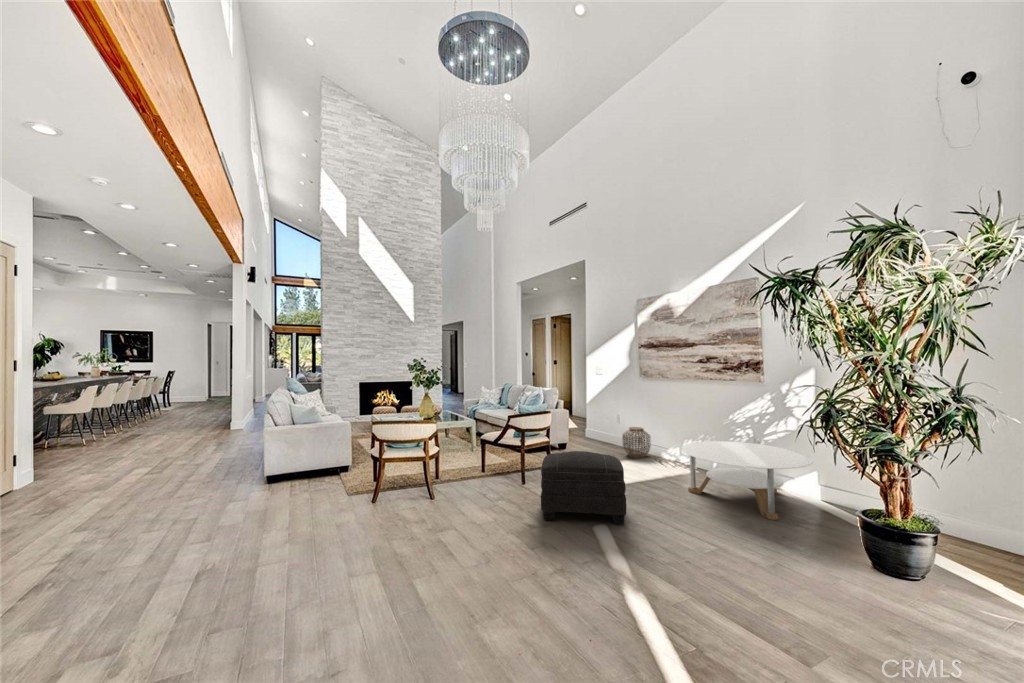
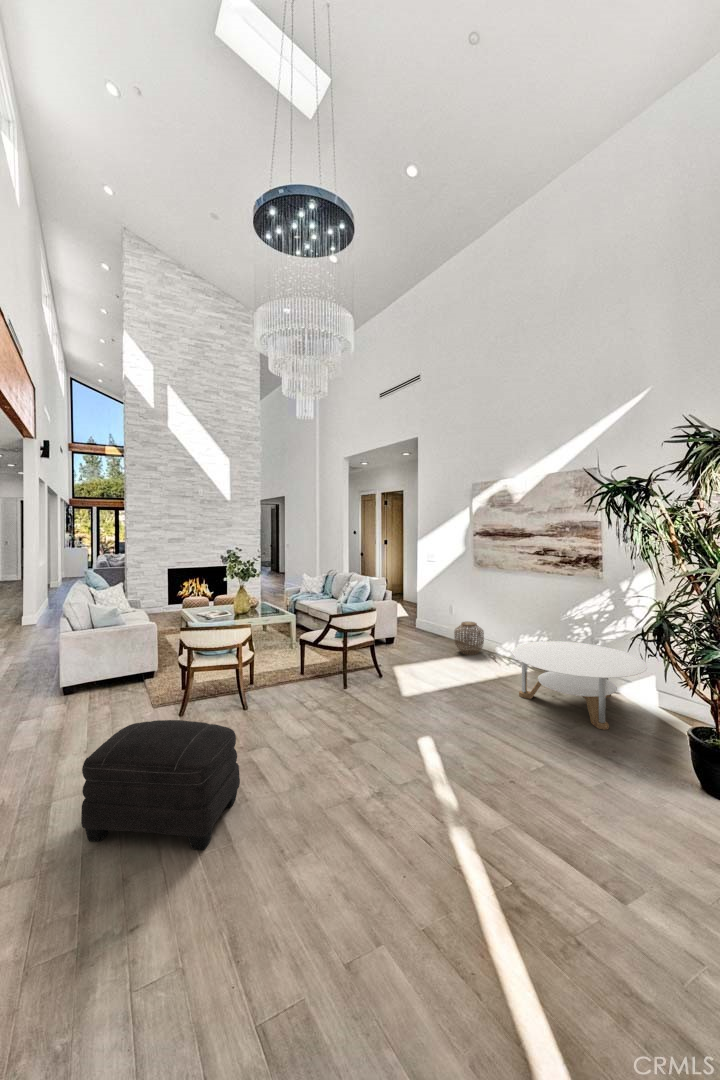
ottoman: present [541,451,626,525] -> present [81,720,240,850]

